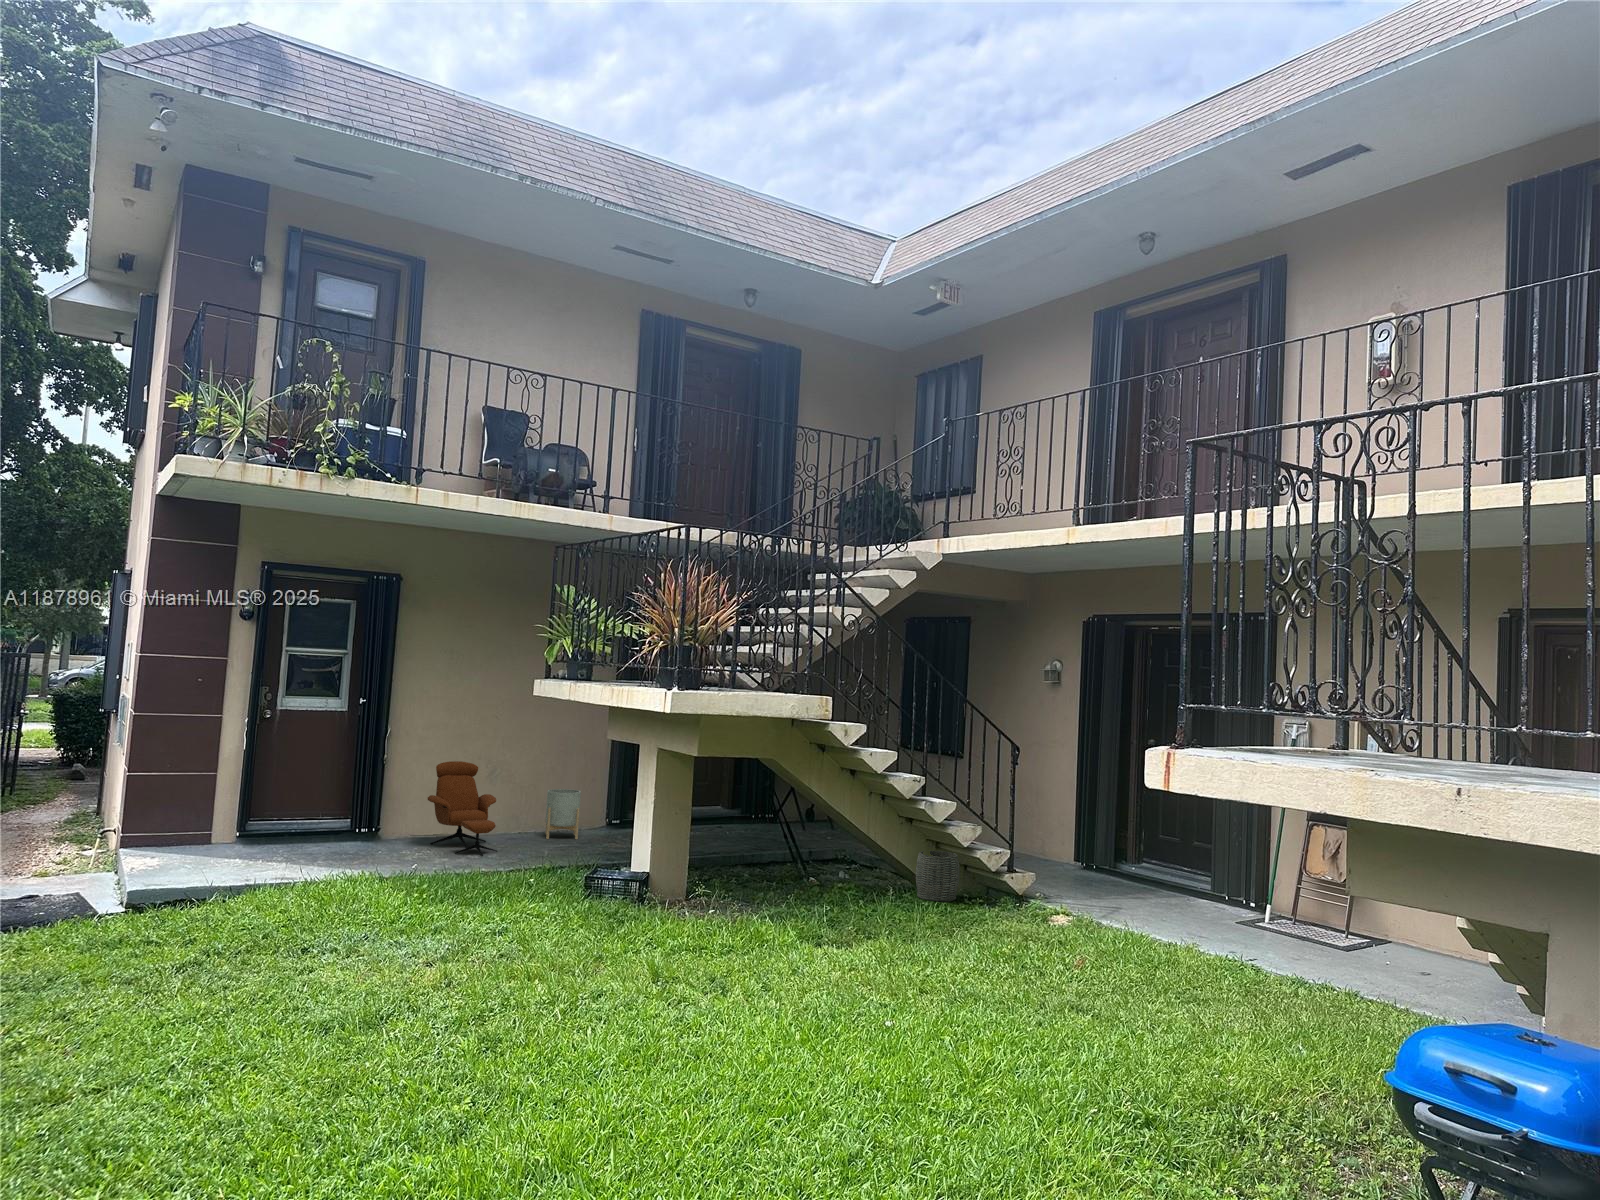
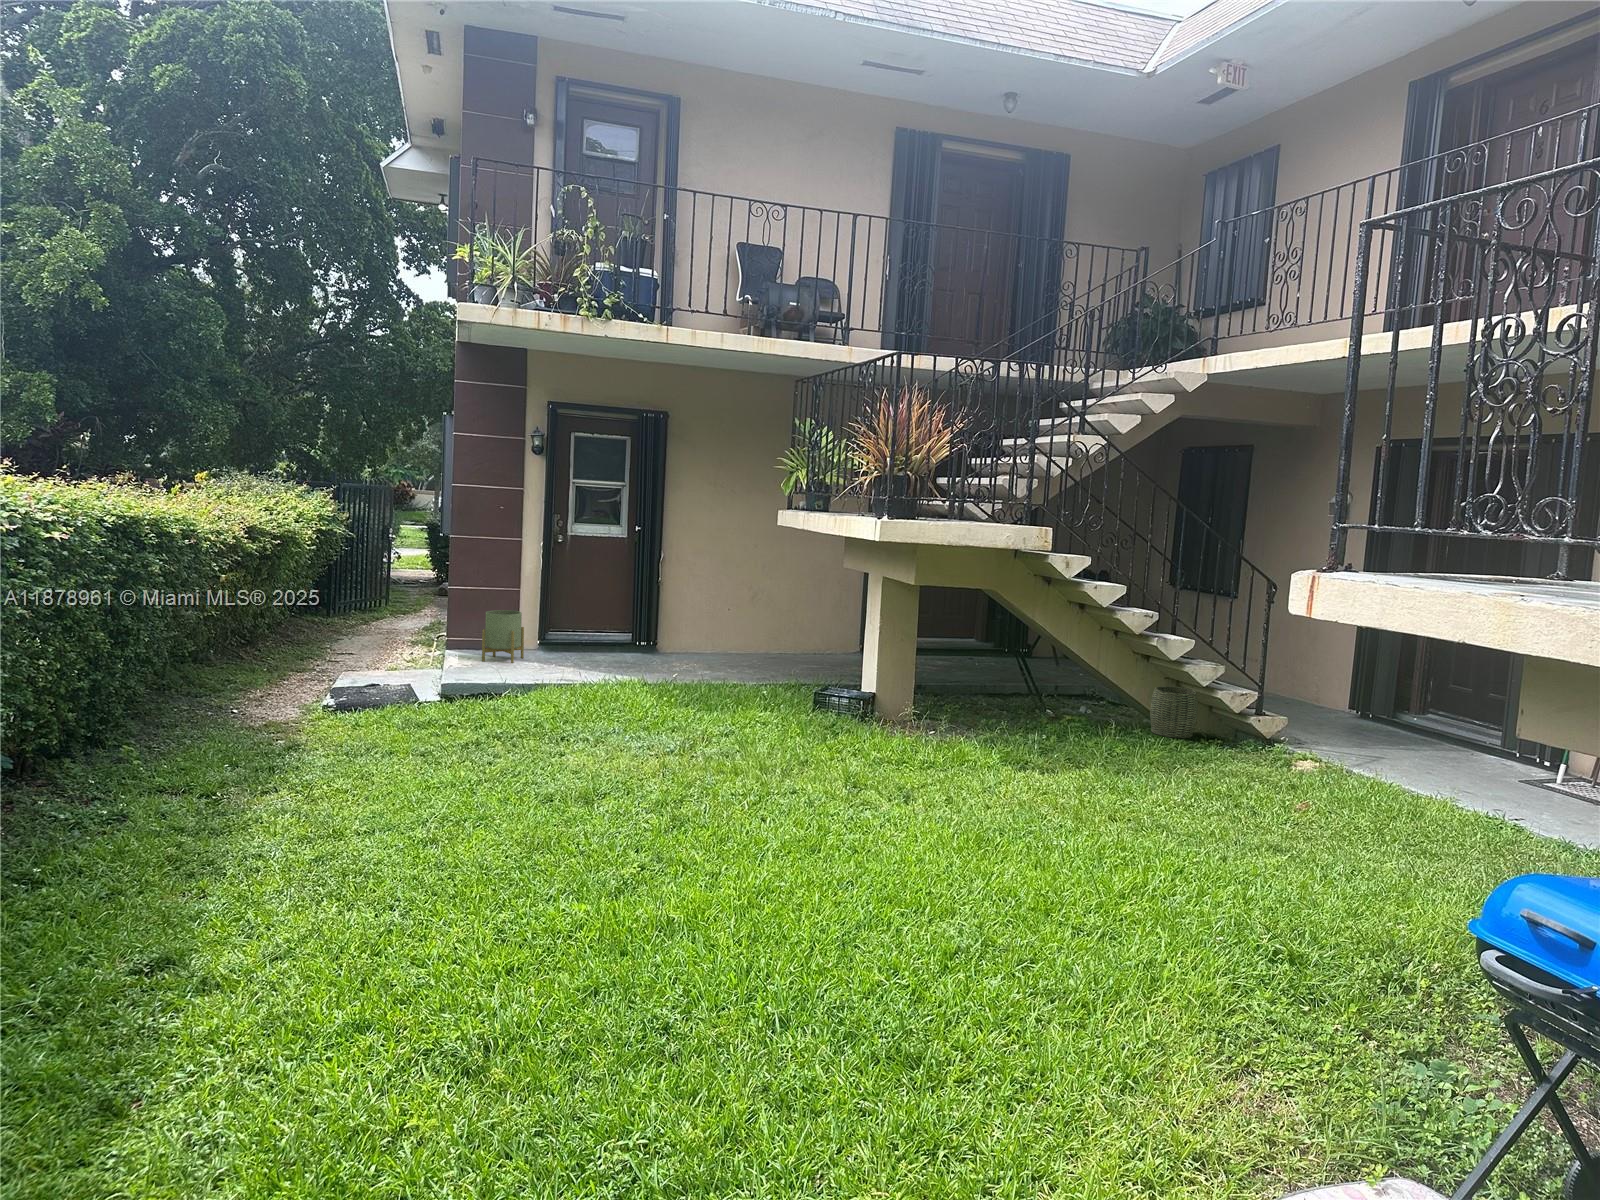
lounge chair: present [428,761,497,856] -> none [693,583,753,669]
planter: present [545,789,581,839] -> present [482,610,524,663]

